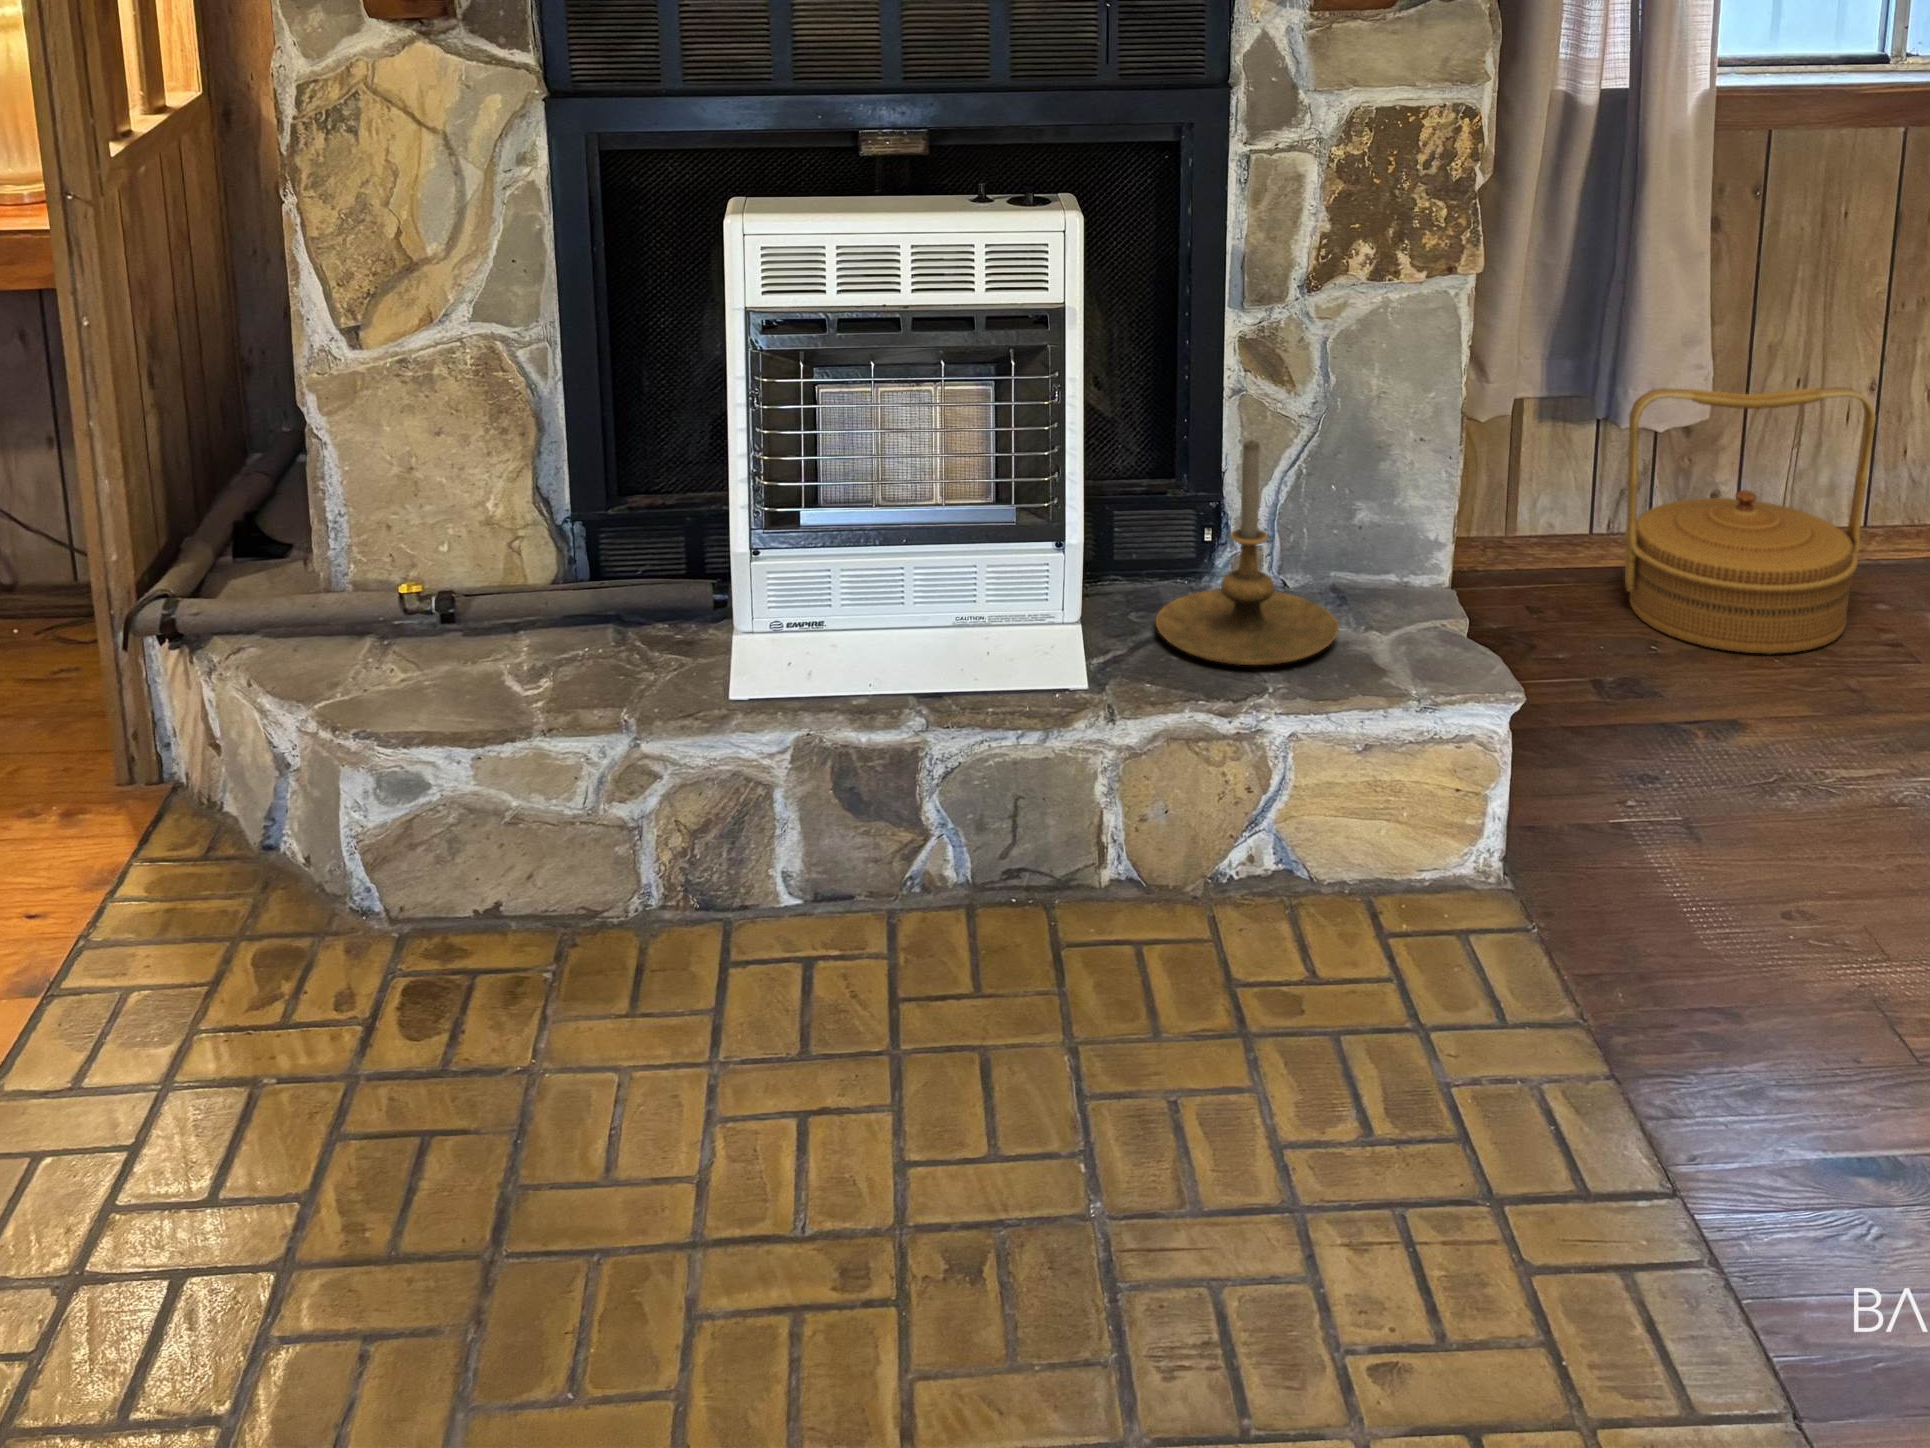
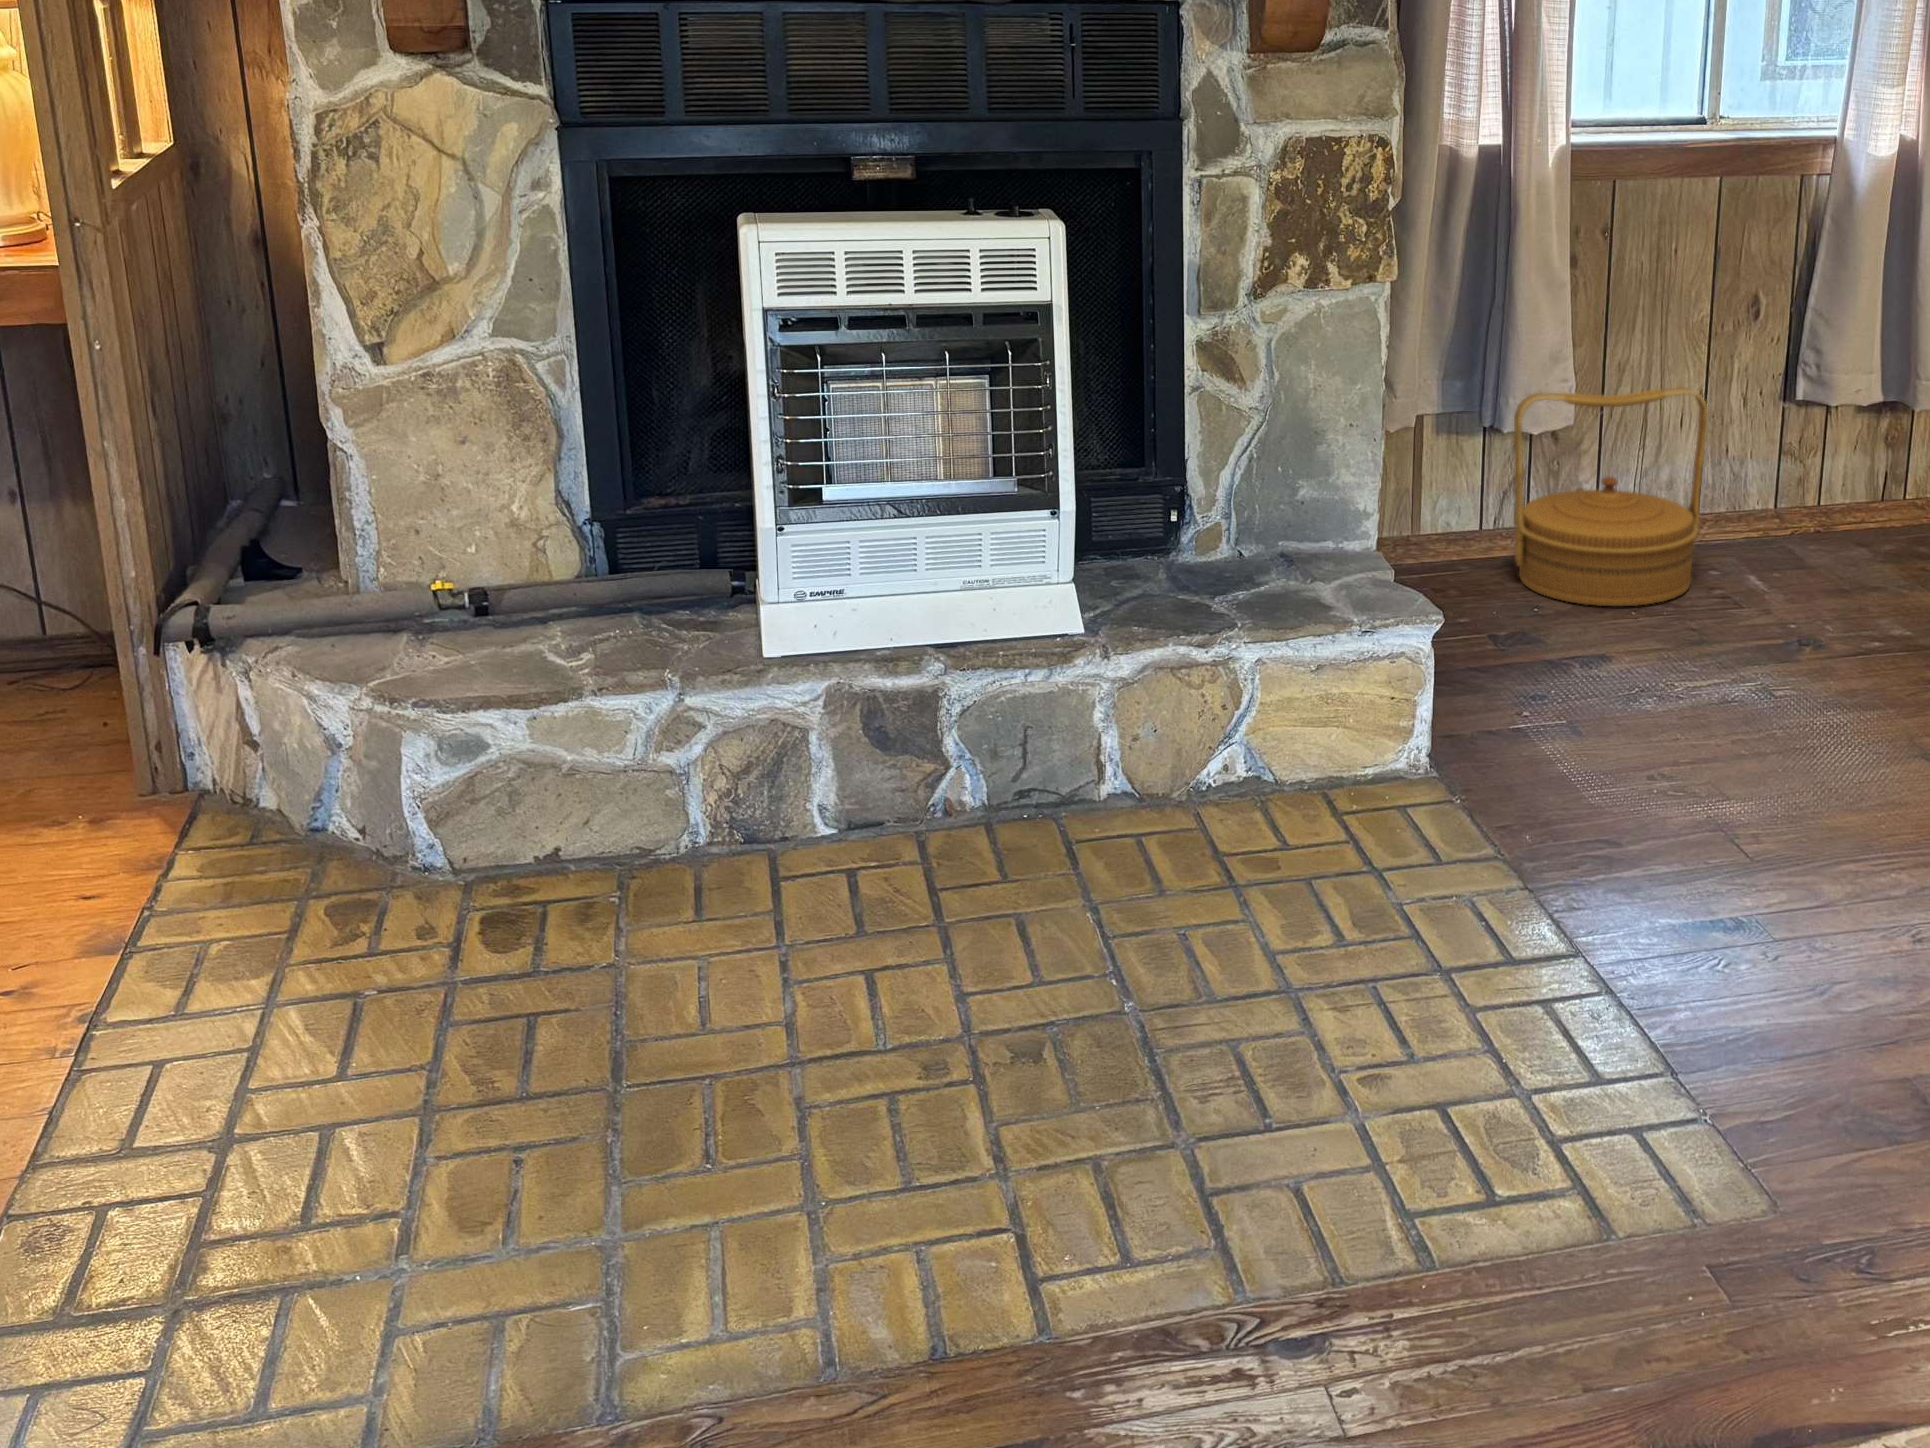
candle holder: present [1156,440,1339,665] -> none [1135,418,1290,606]

